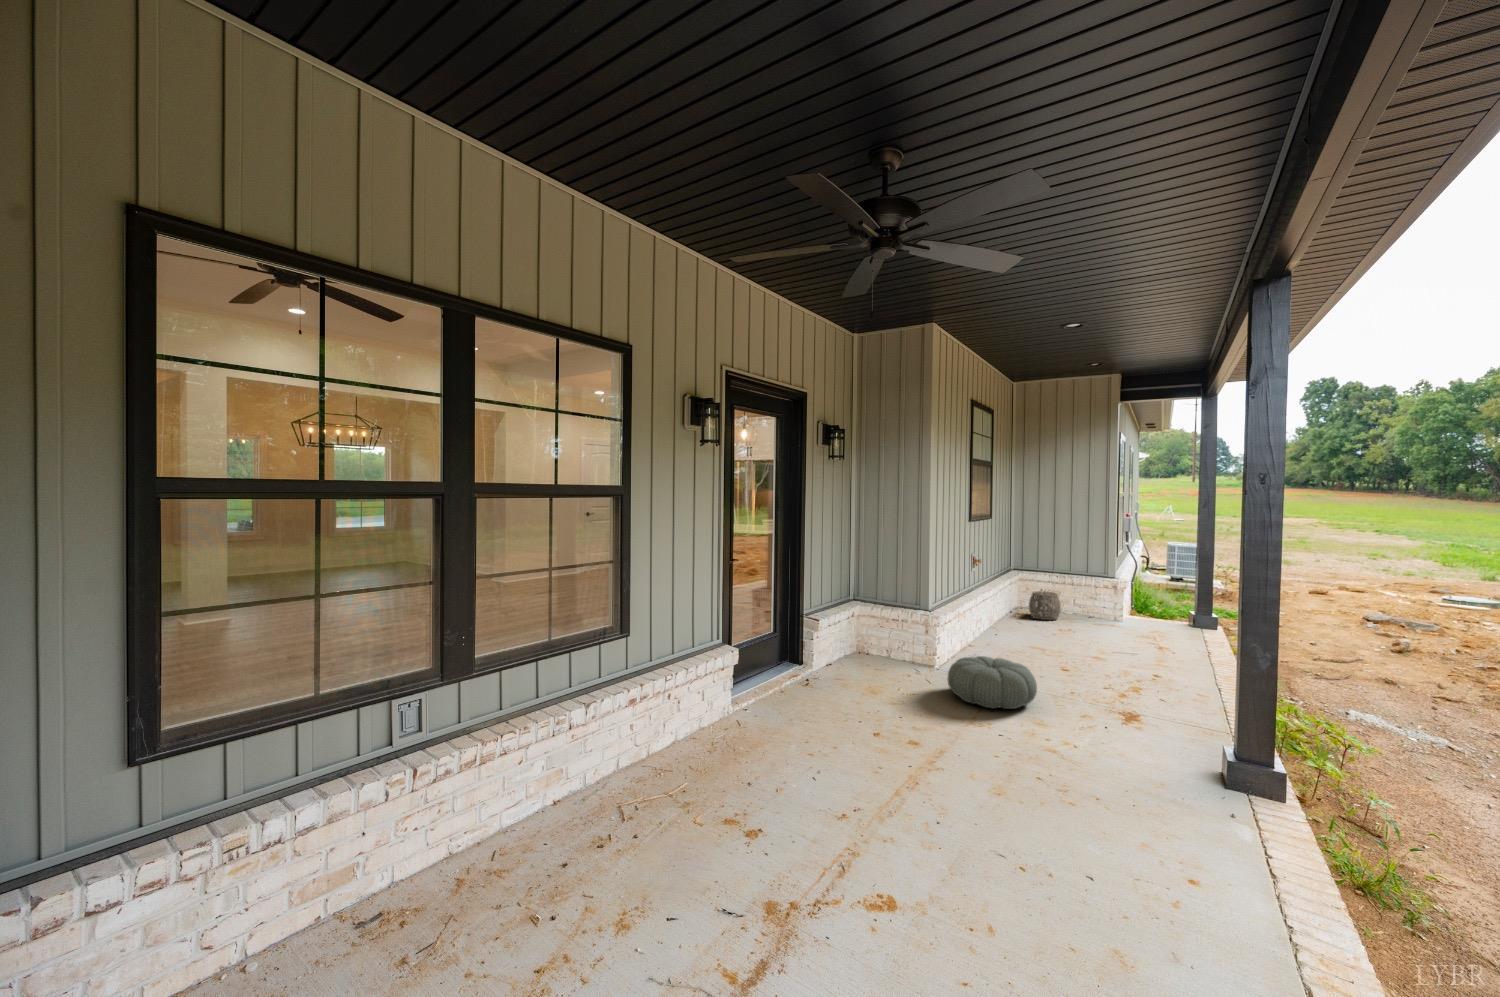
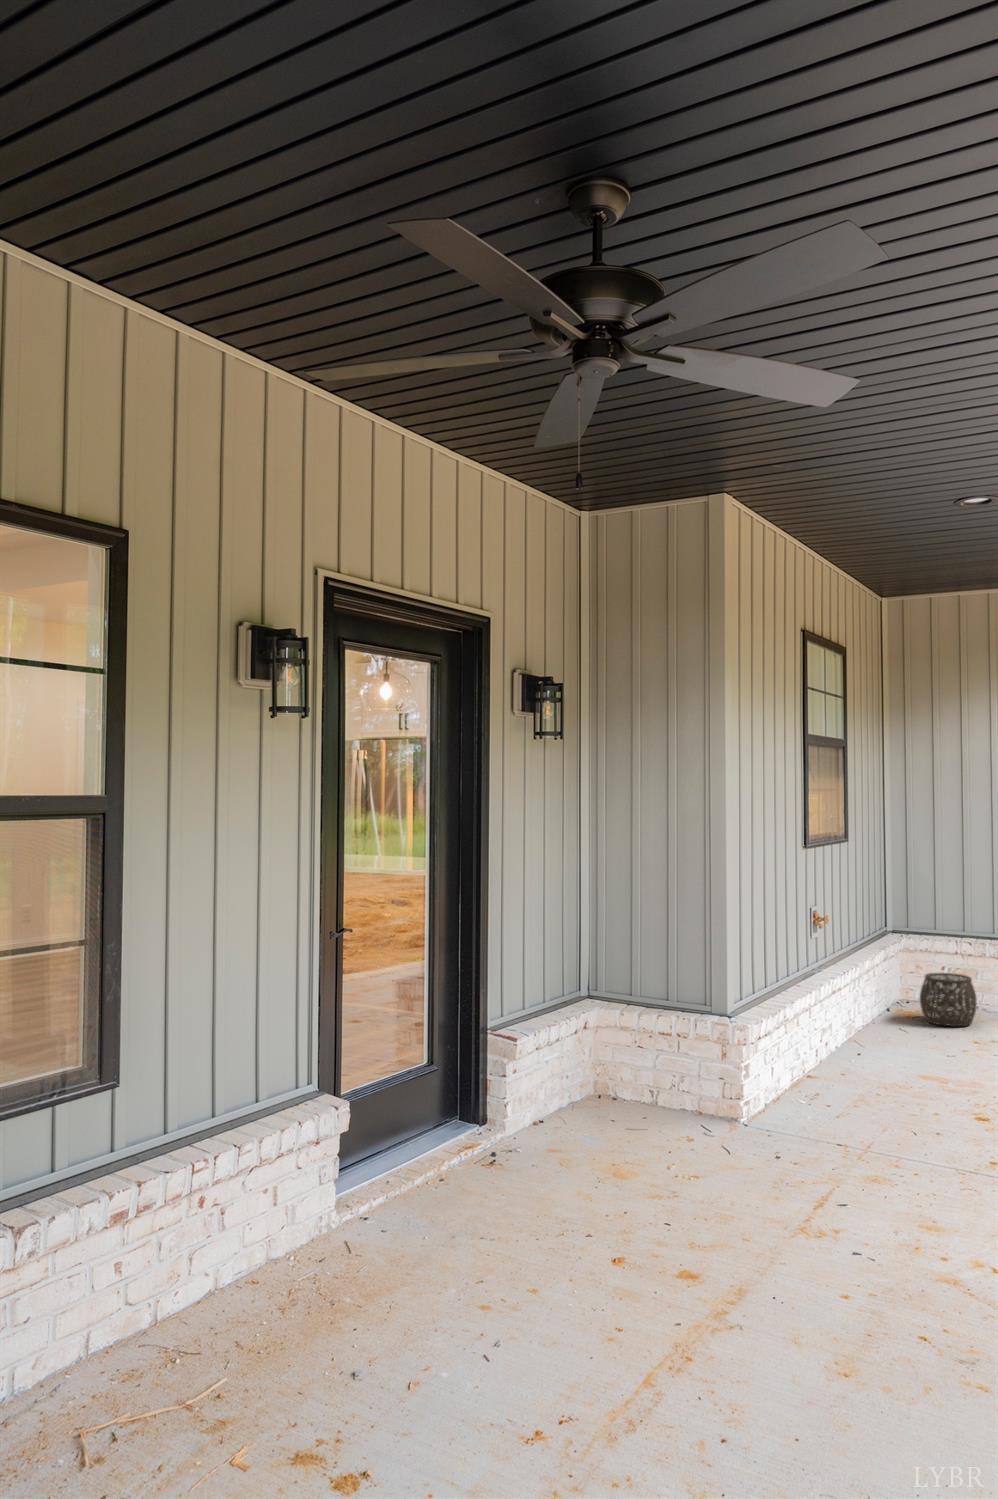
pouf: present [947,656,1037,709] -> none [751,1104,913,1205]

